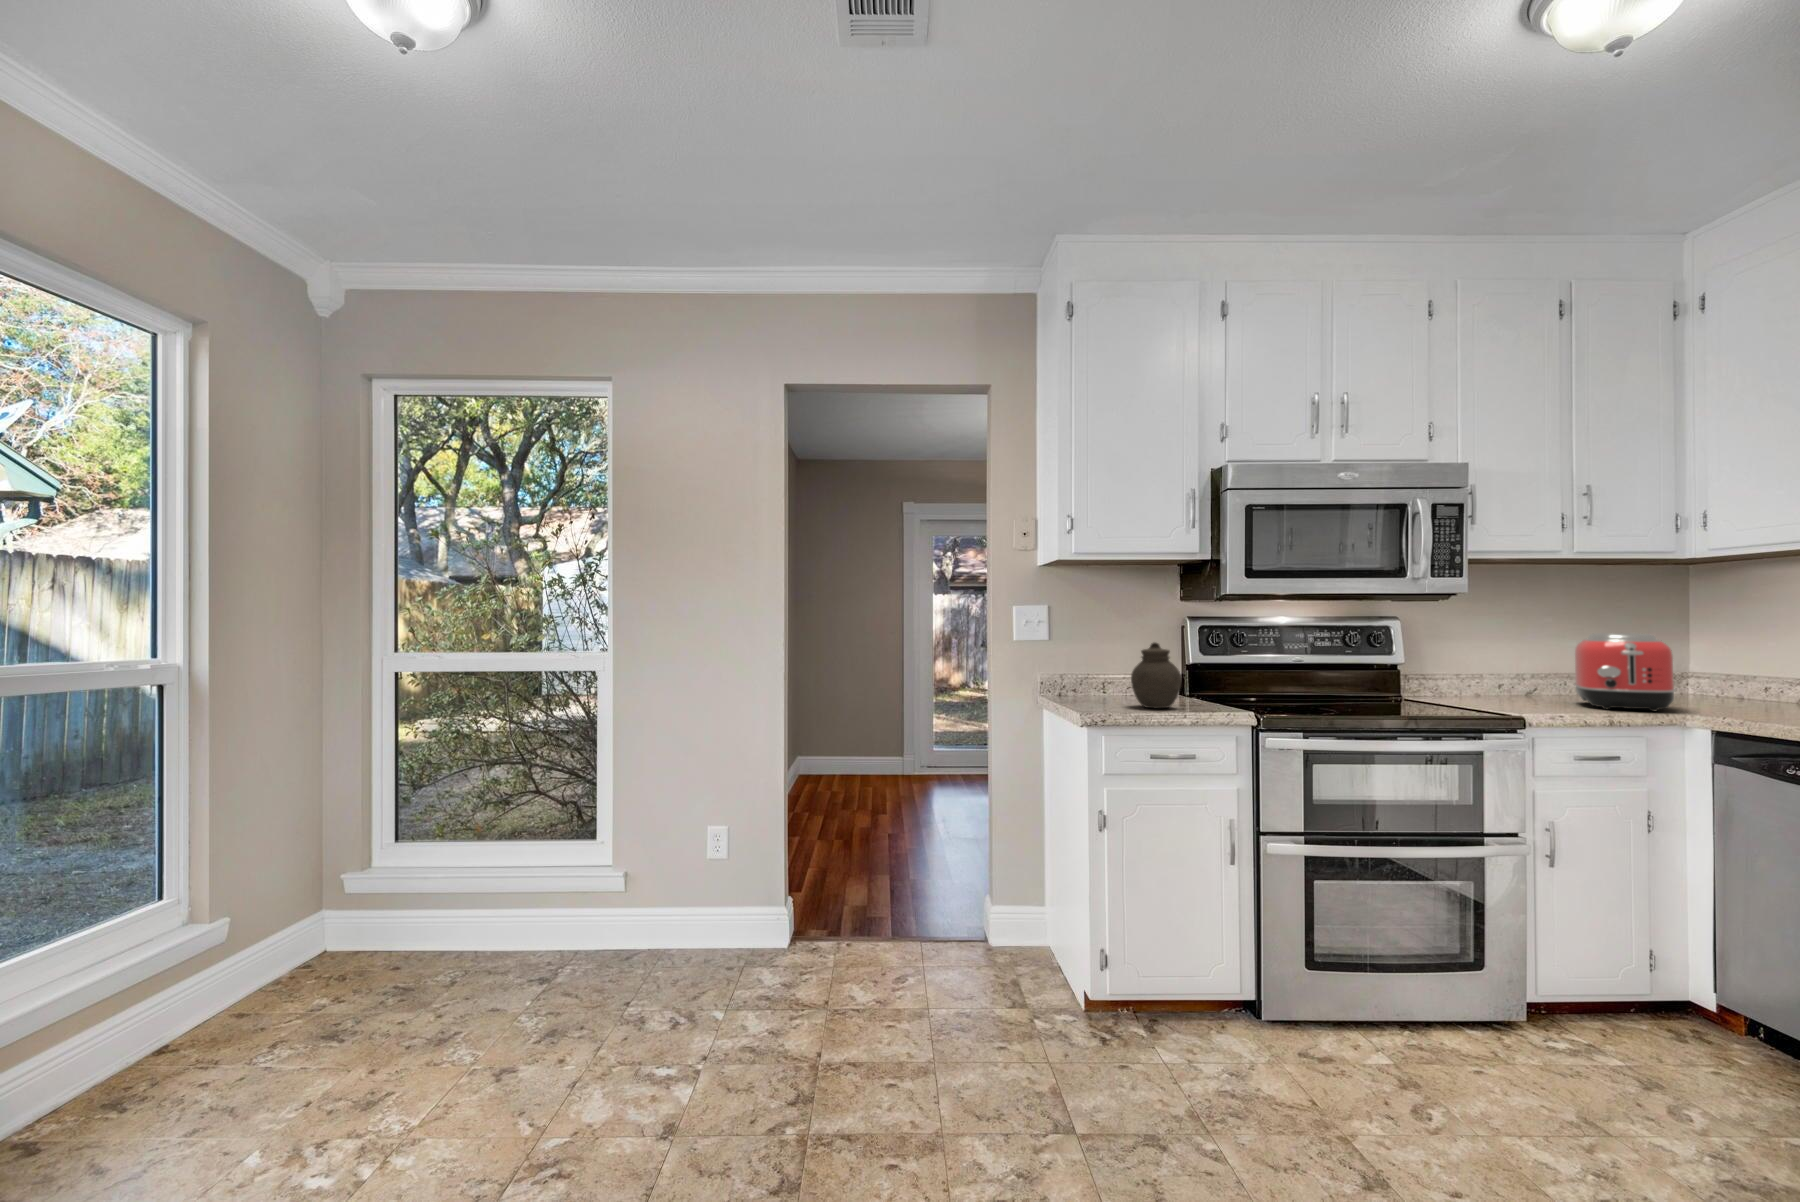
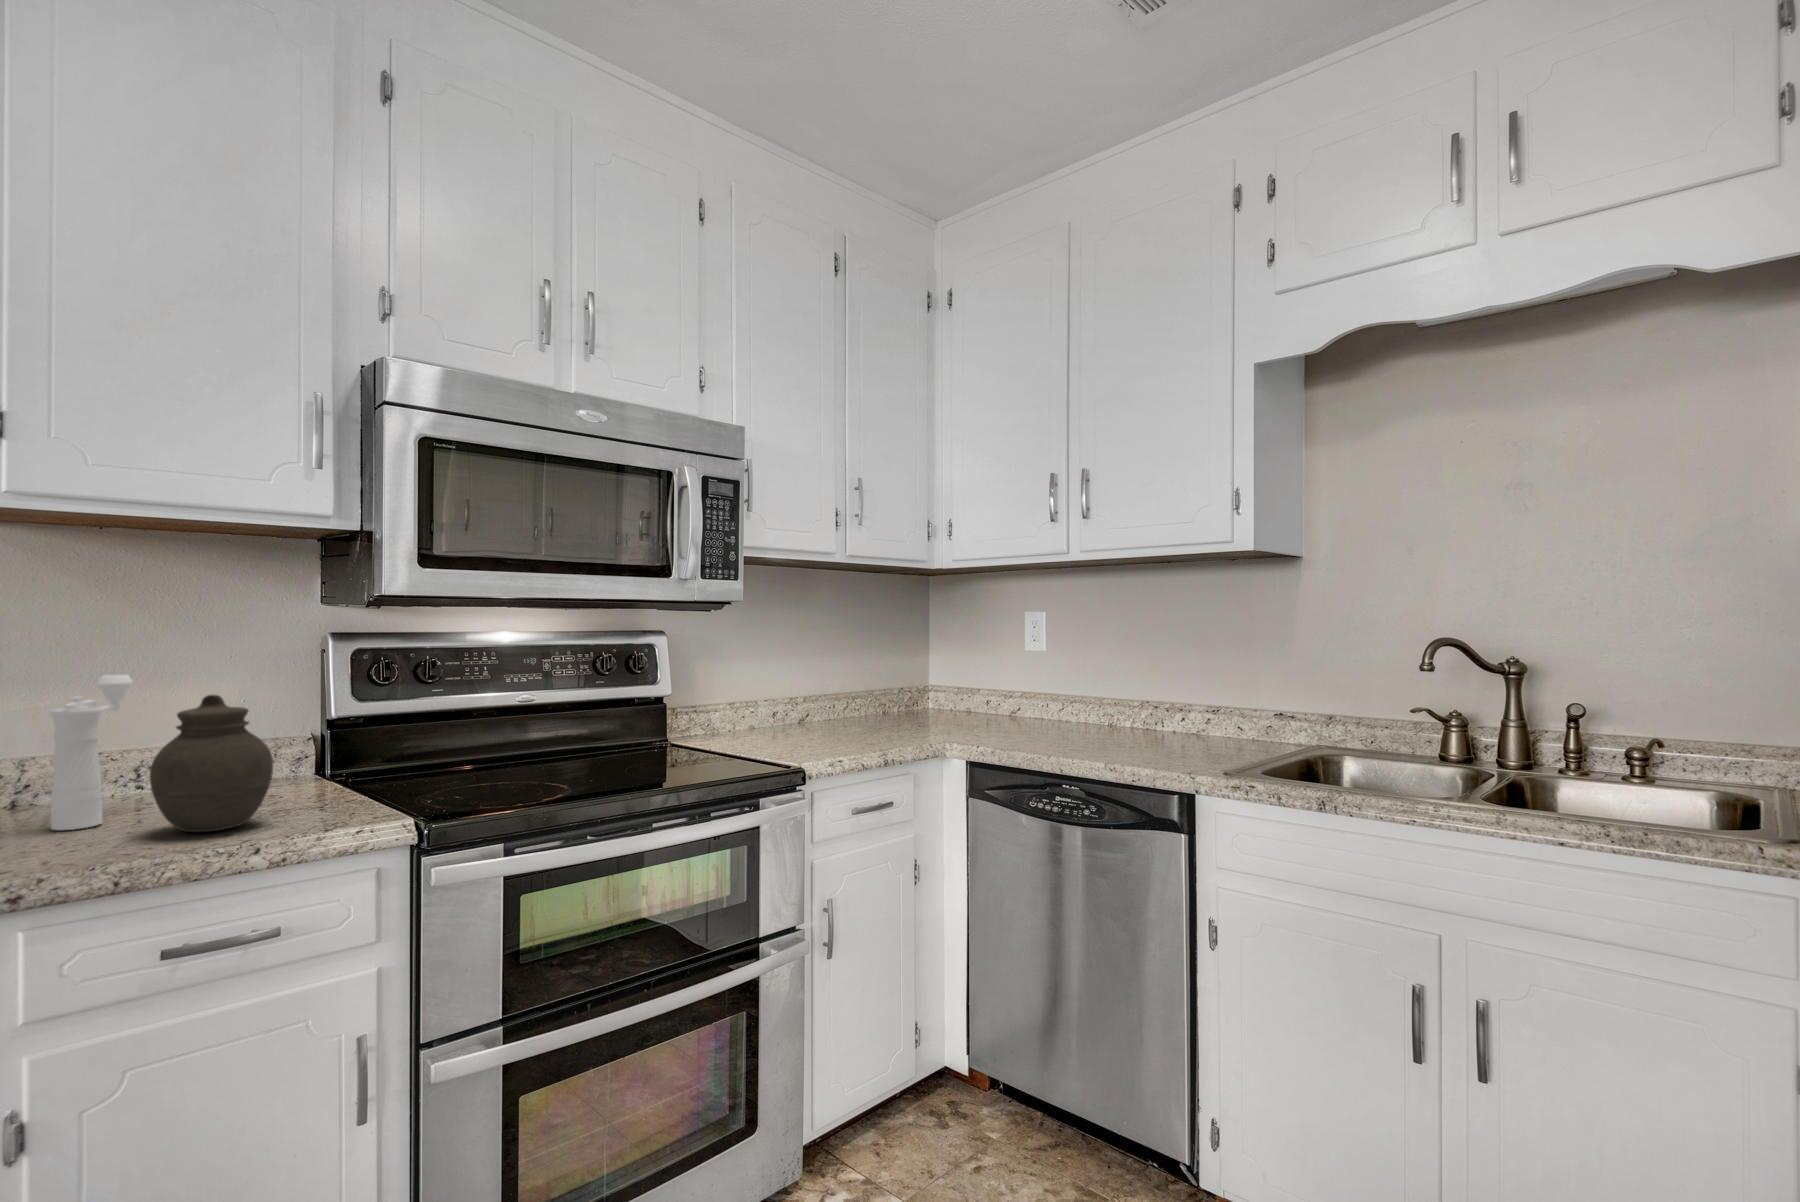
pepper mill: none [1087,633,1111,703] -> present [51,675,133,830]
toaster: present [1574,633,1675,711] -> none [847,650,937,743]

